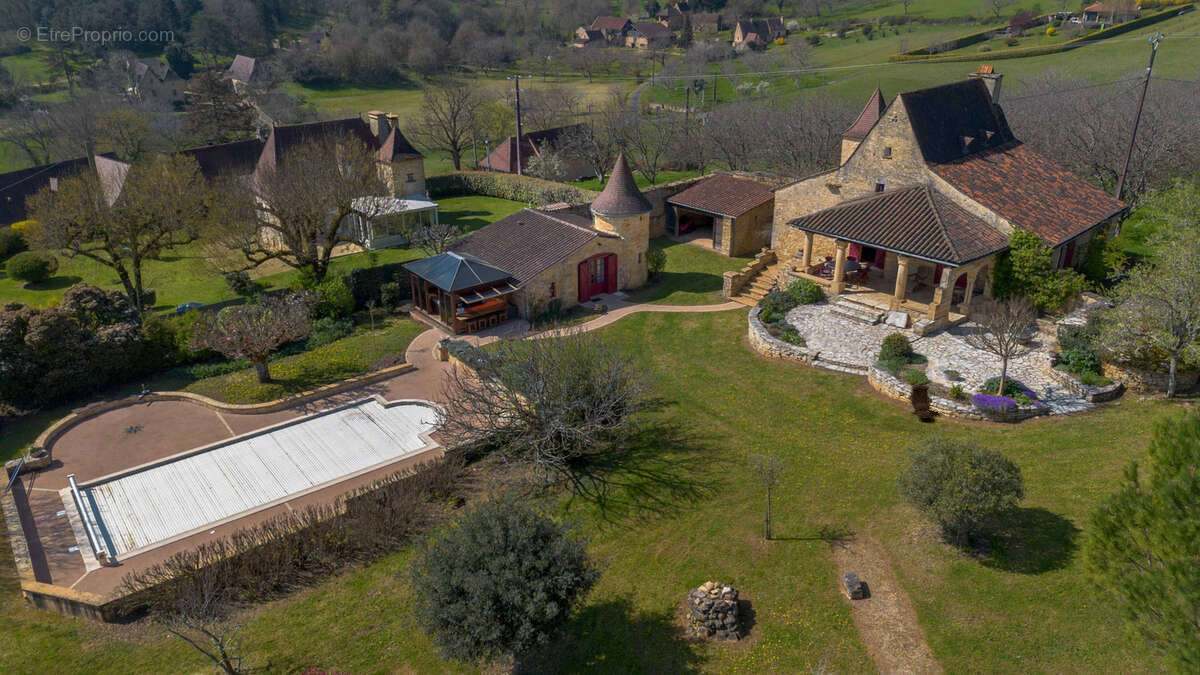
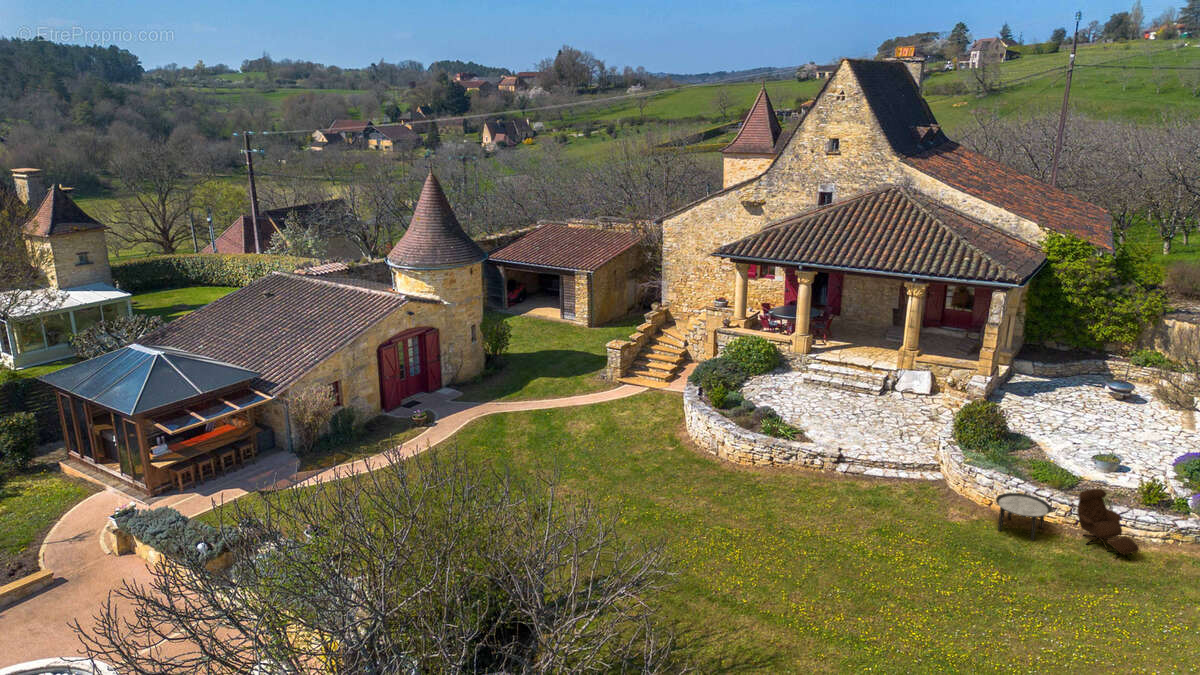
round table: none [873,384,901,408] -> present [996,493,1051,541]

